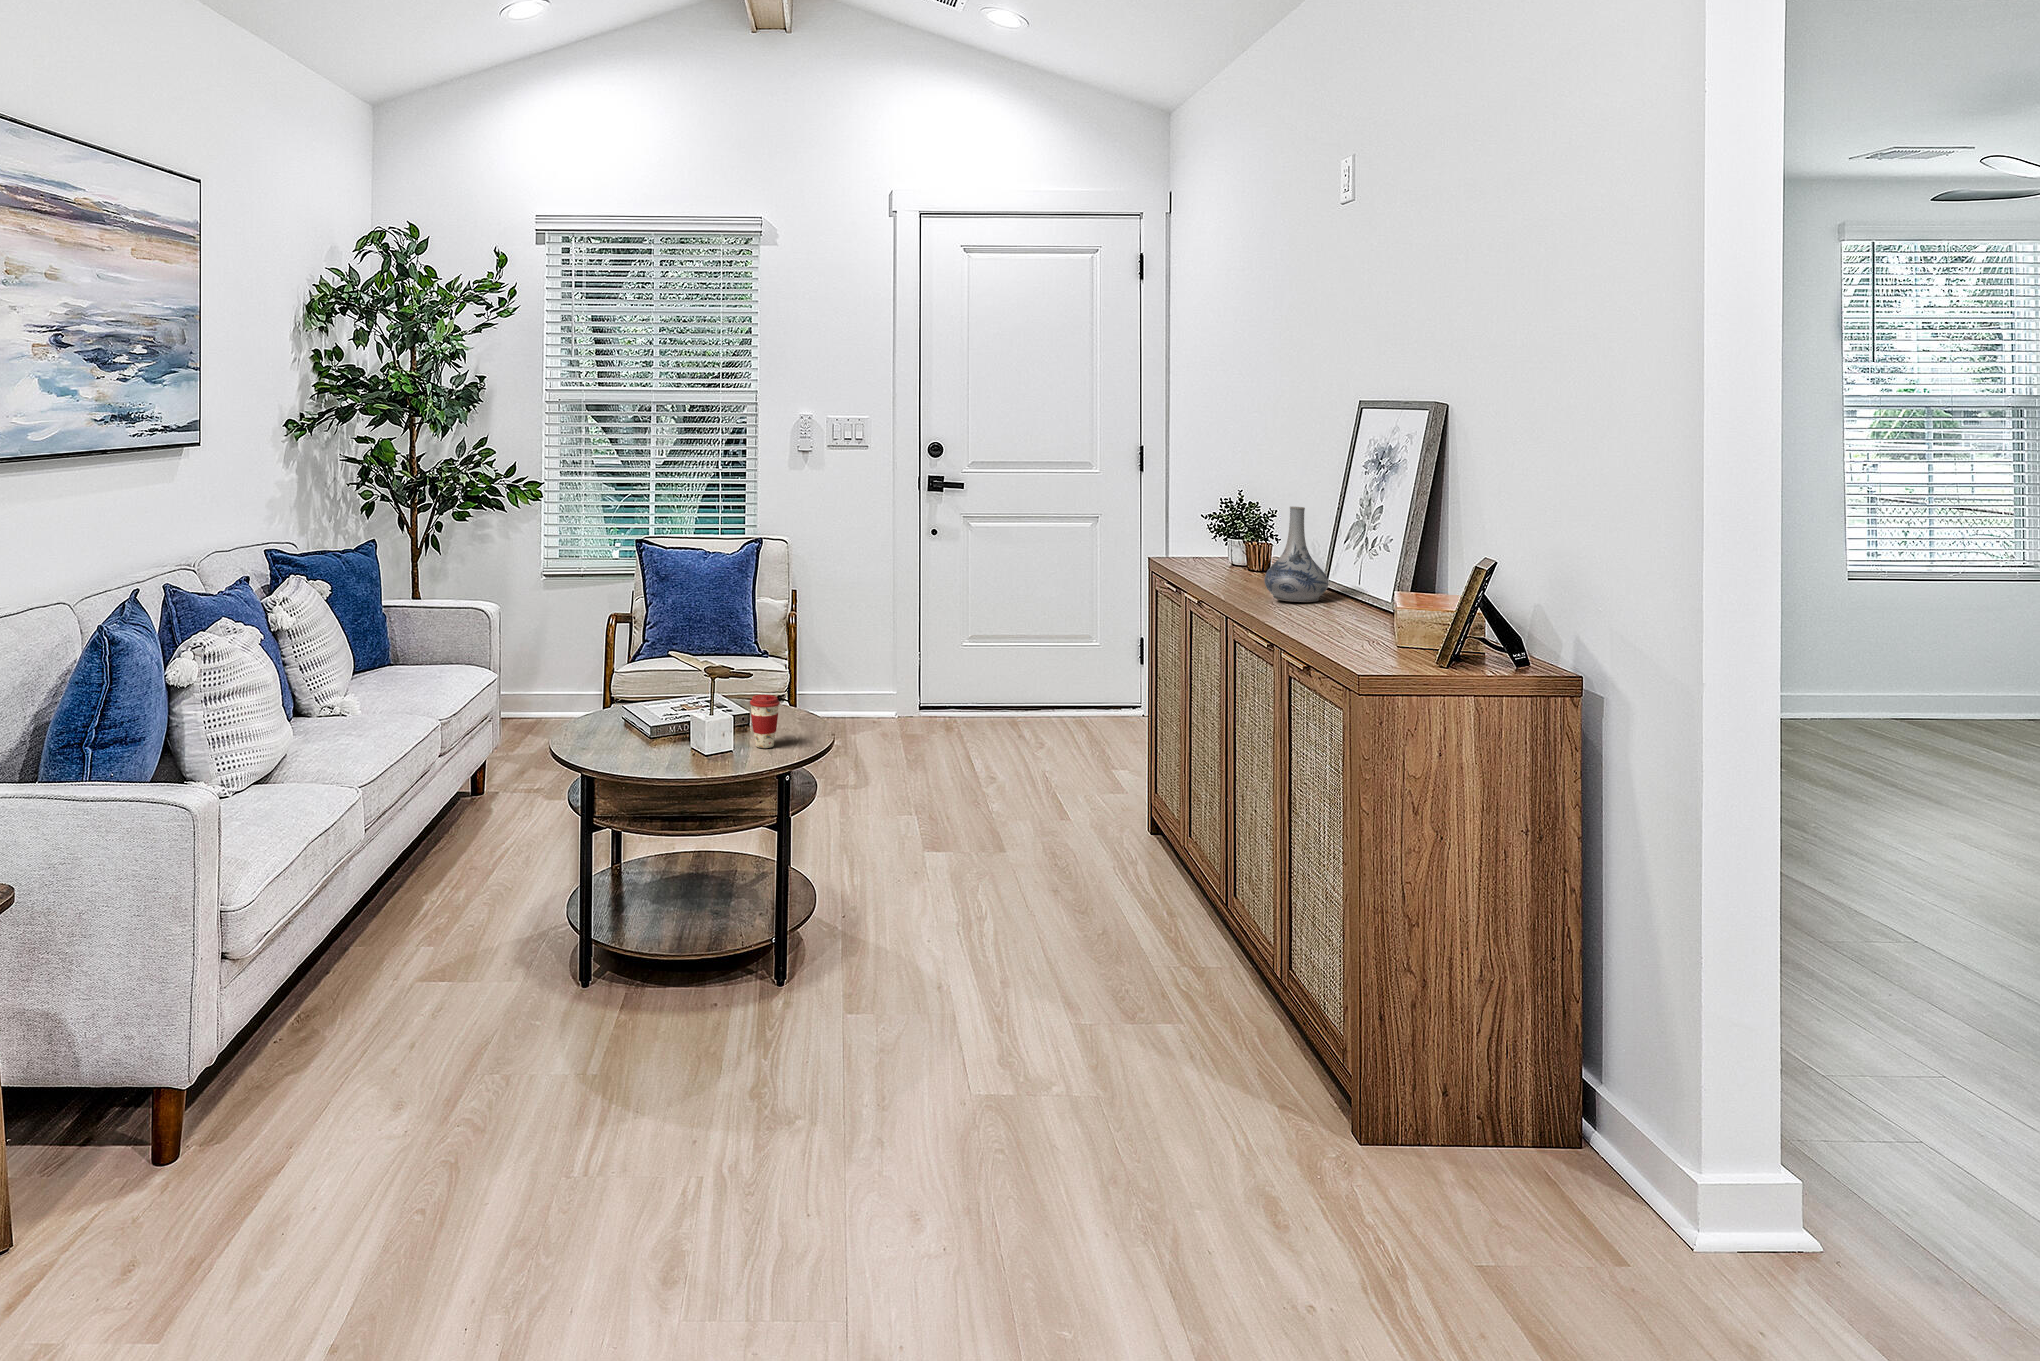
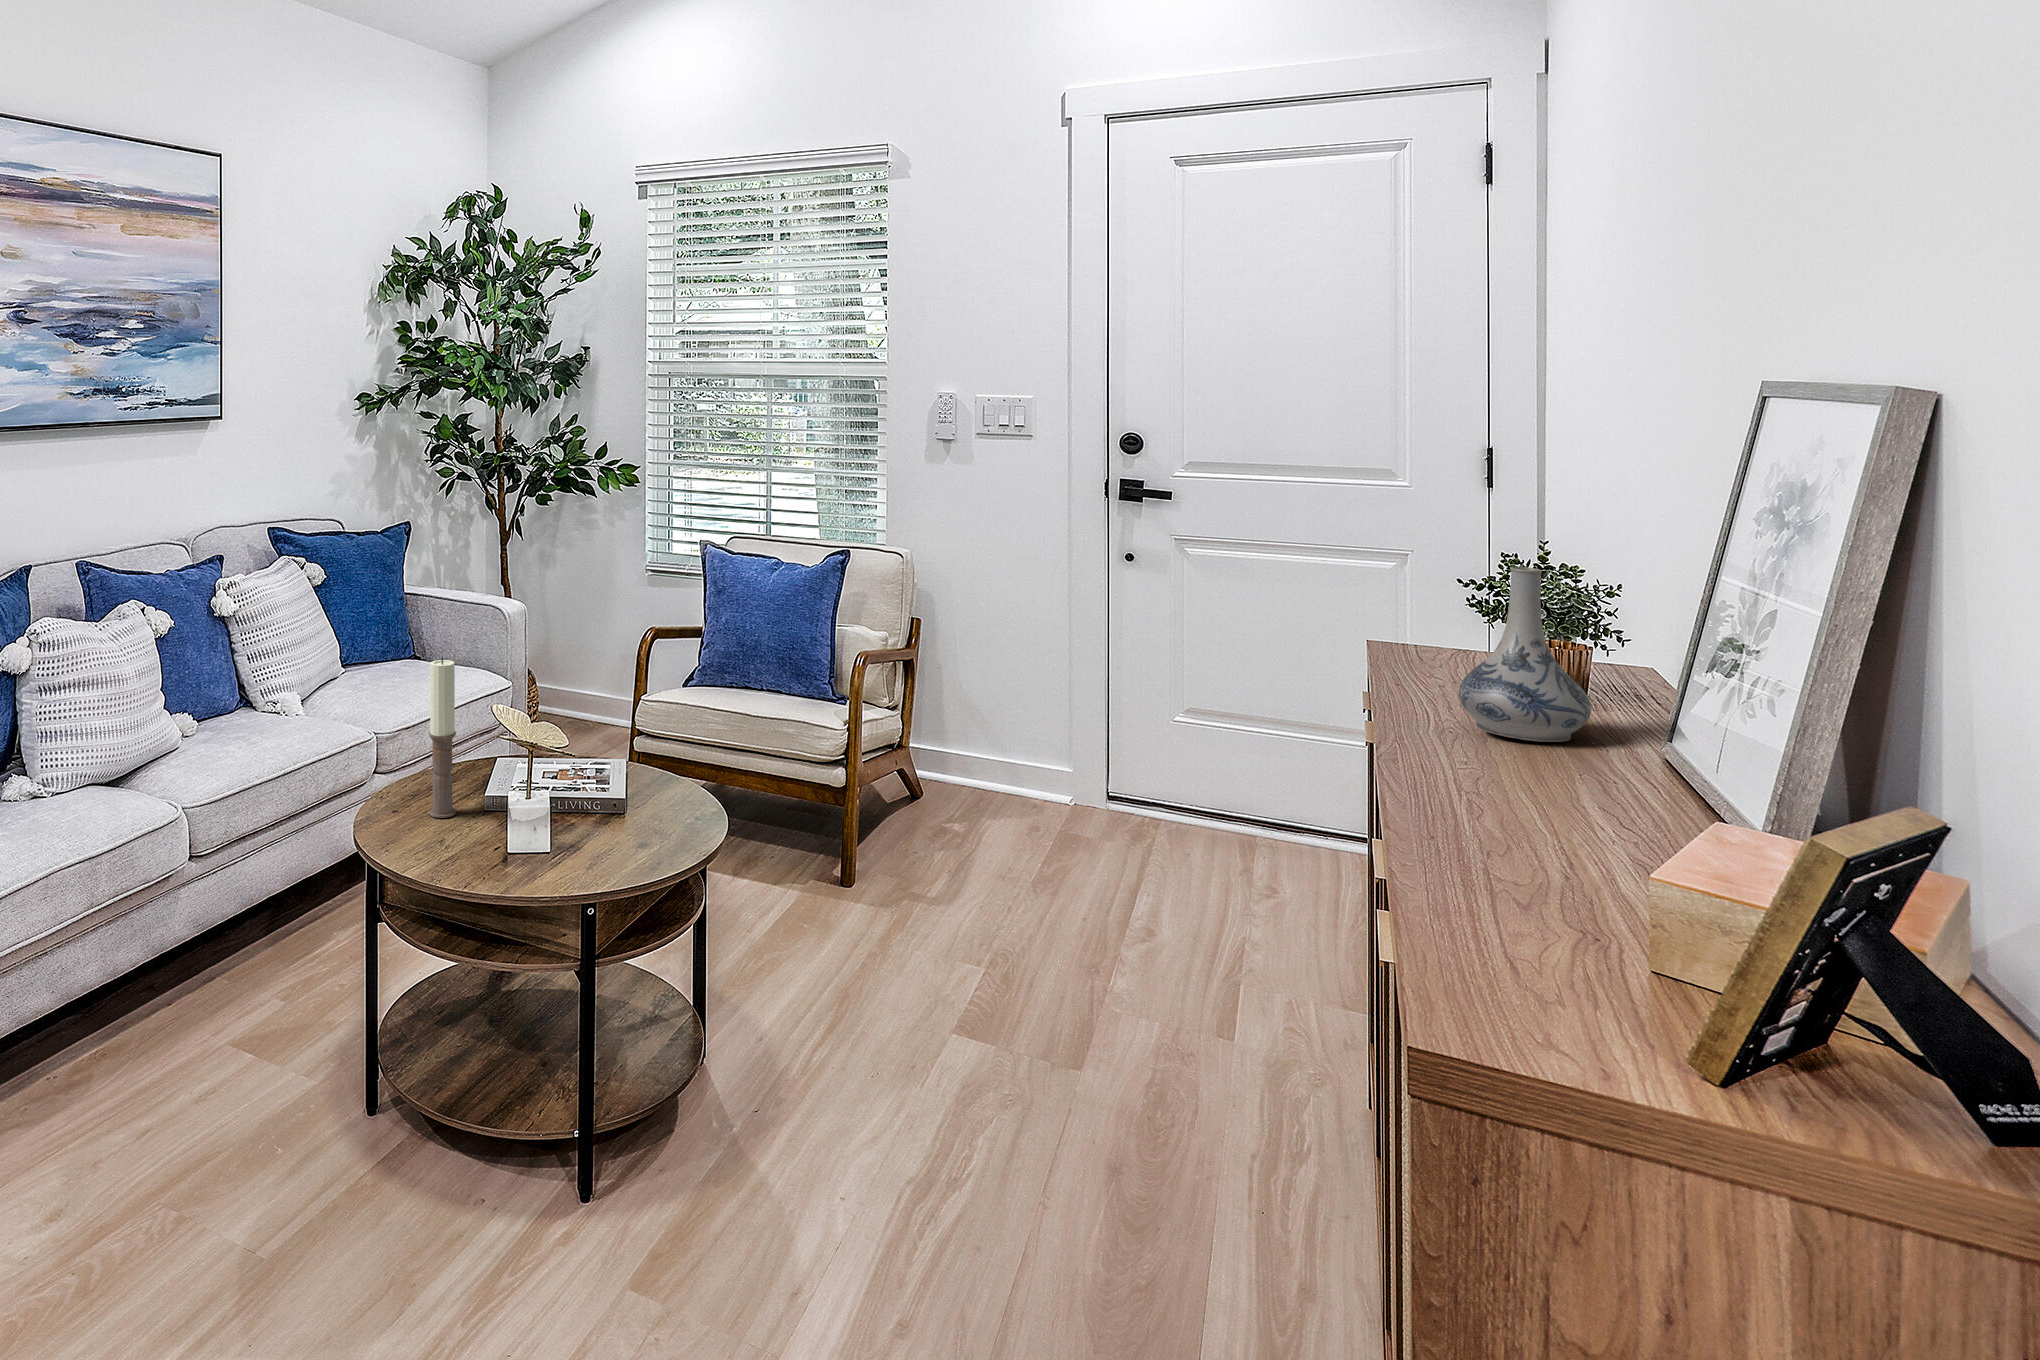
candle: none [600,629,621,758] -> present [429,658,456,818]
coffee cup: present [750,694,780,748] -> none [615,764,656,836]

